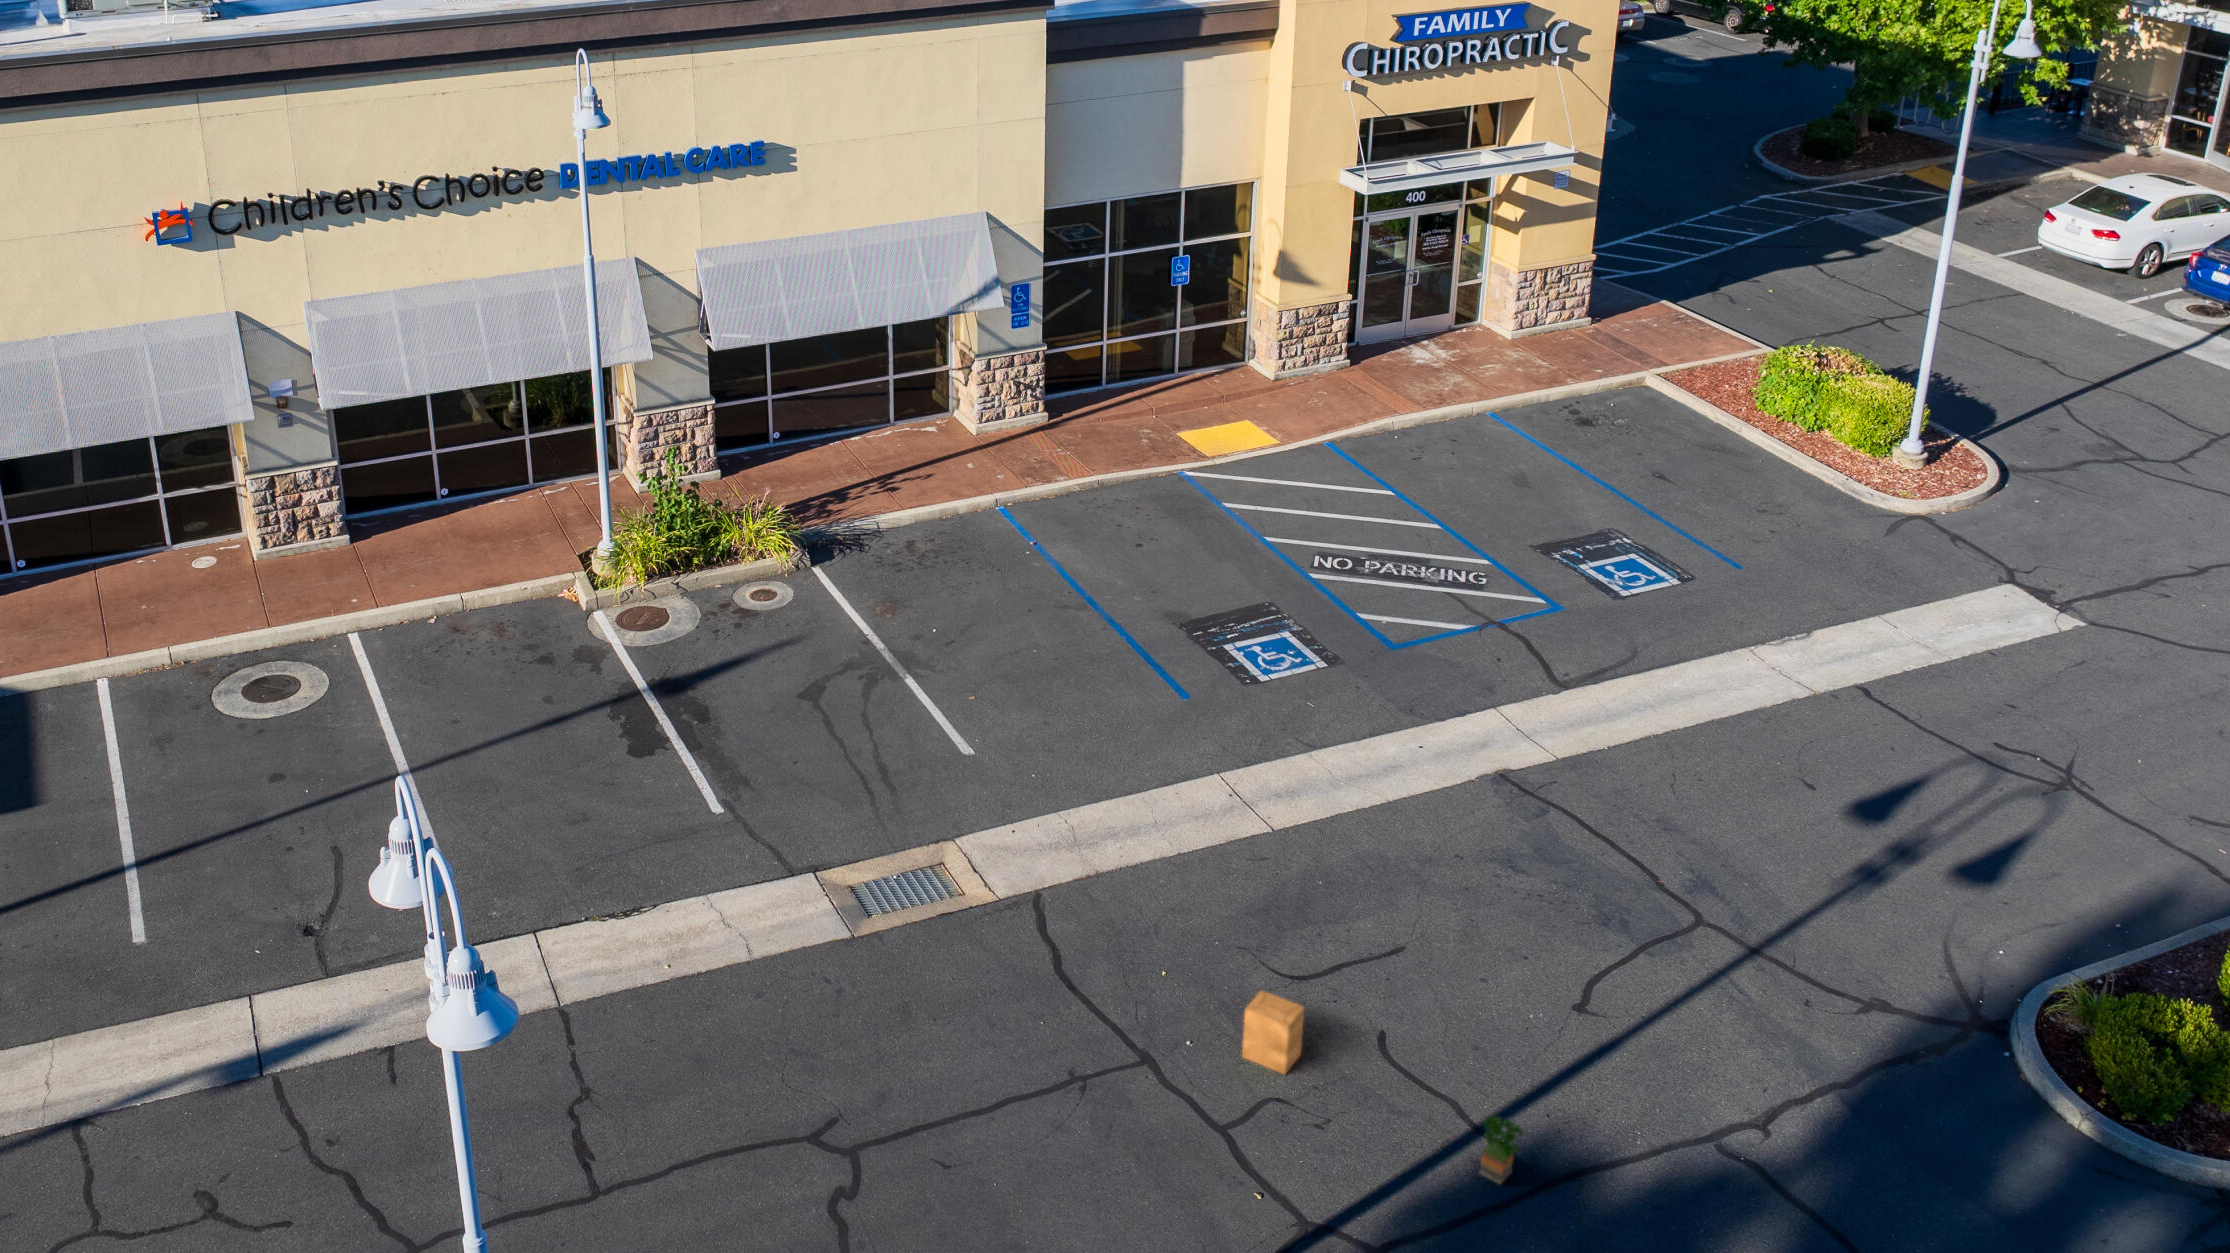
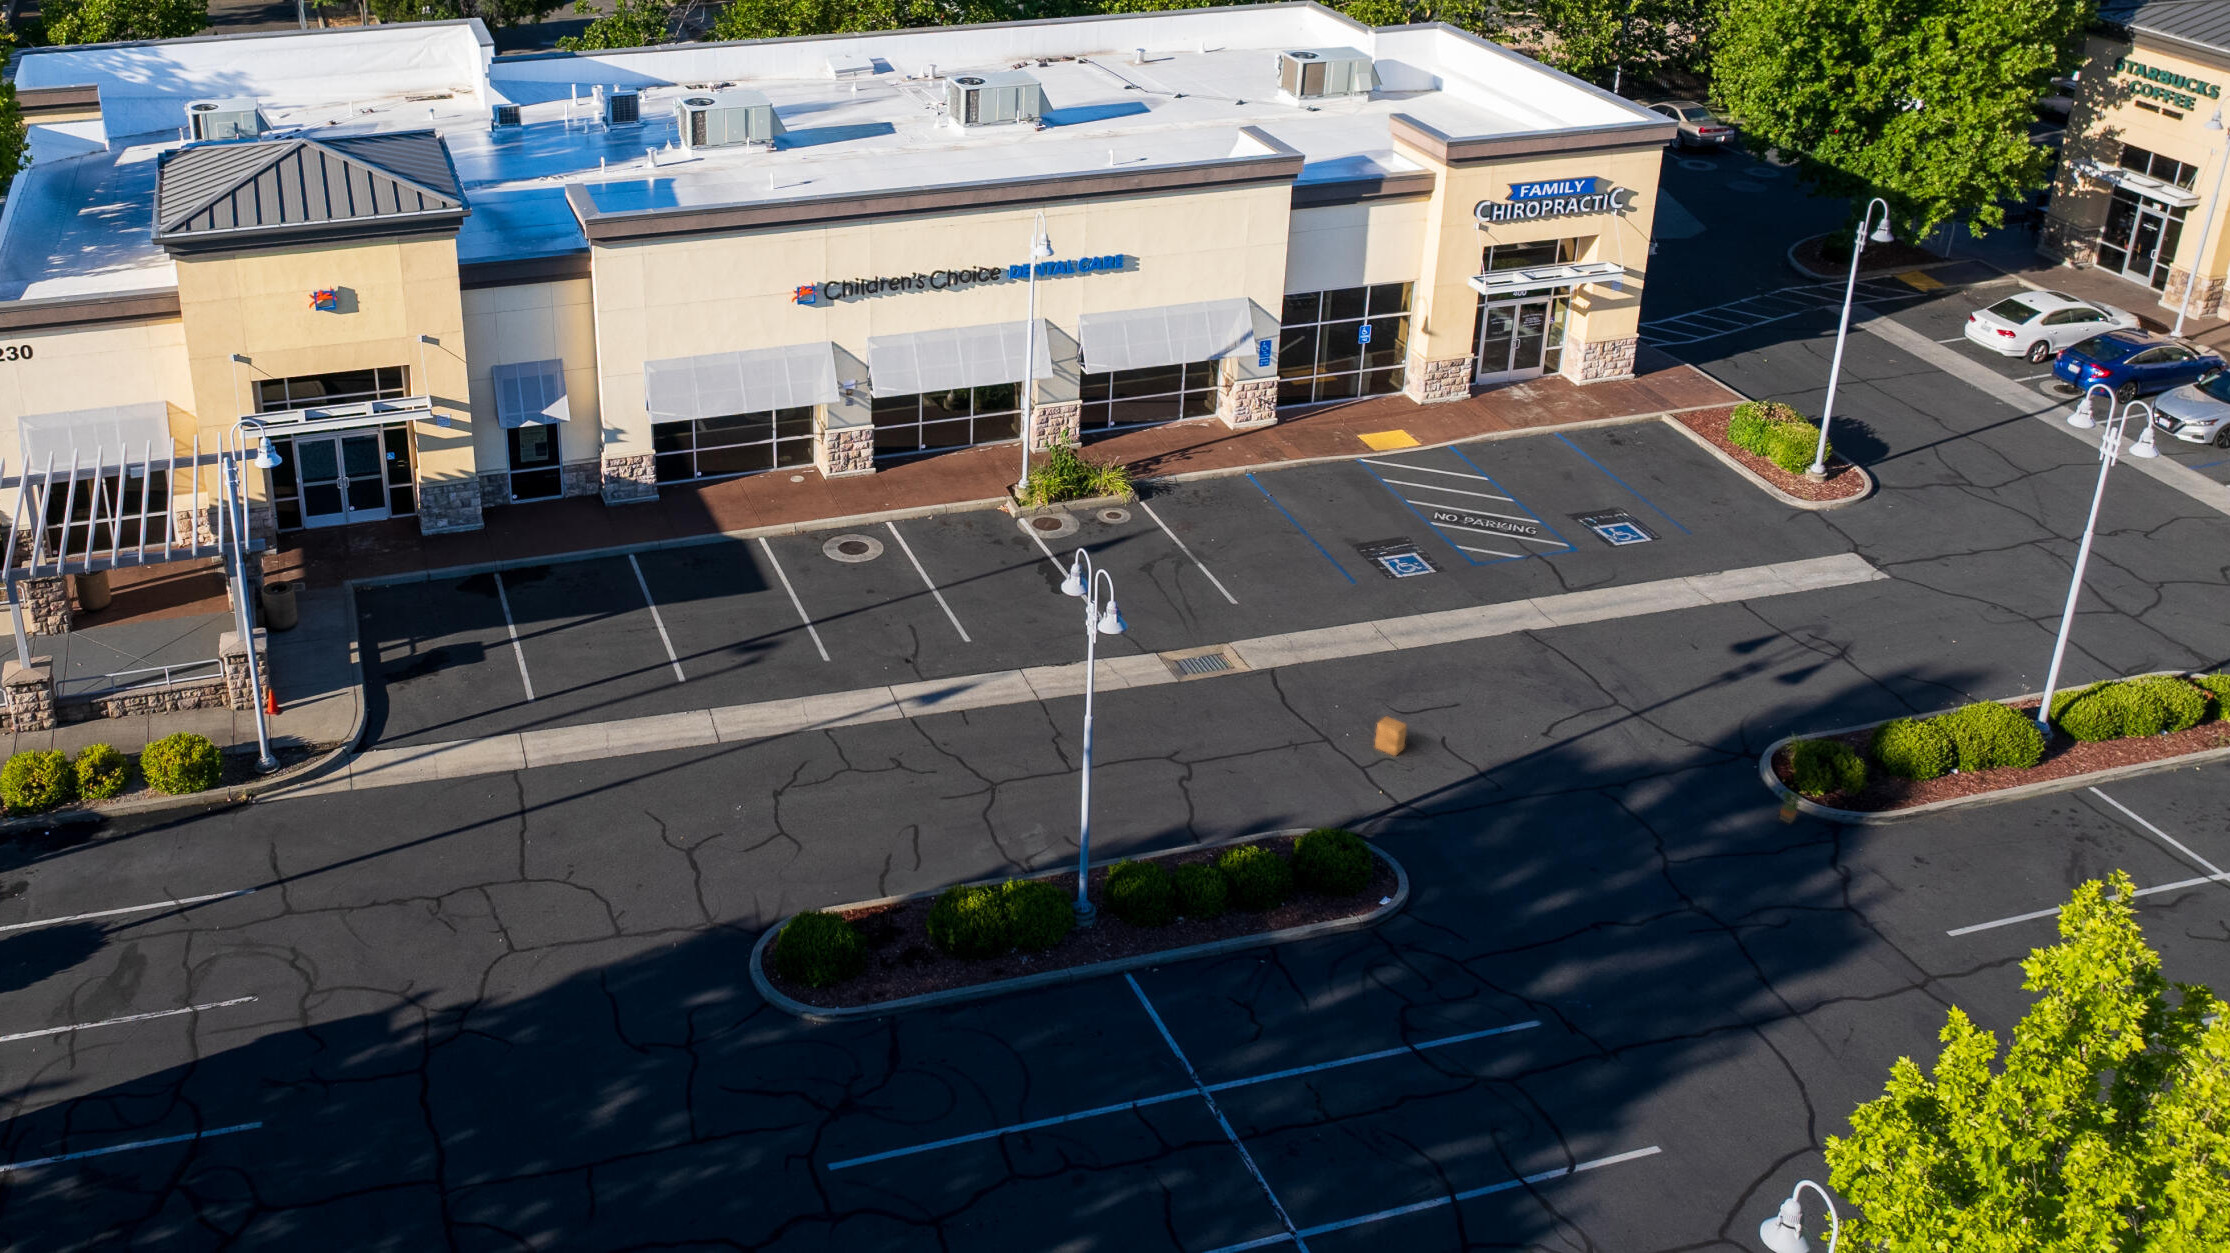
potted tree: present [1480,1116,1524,1184] -> present [1780,791,1802,823]

